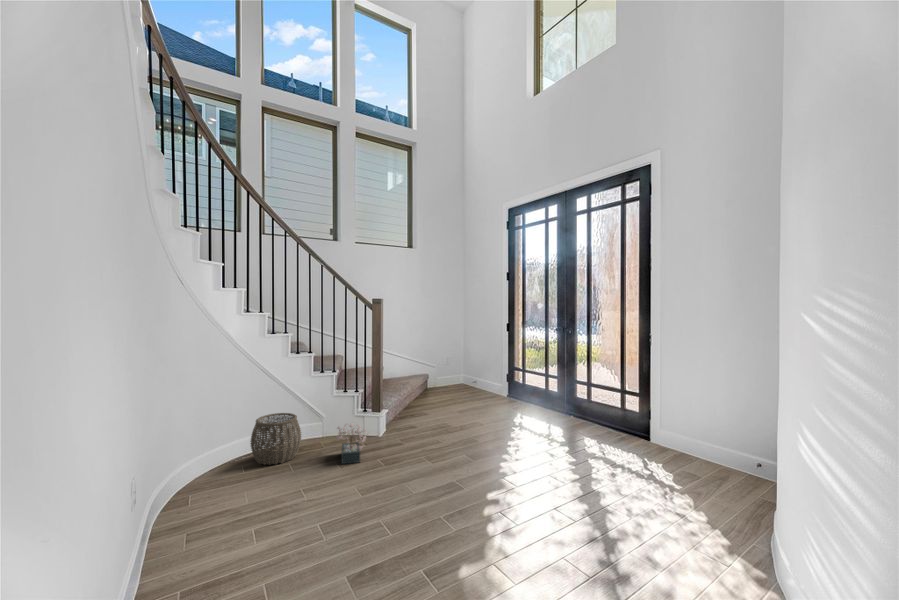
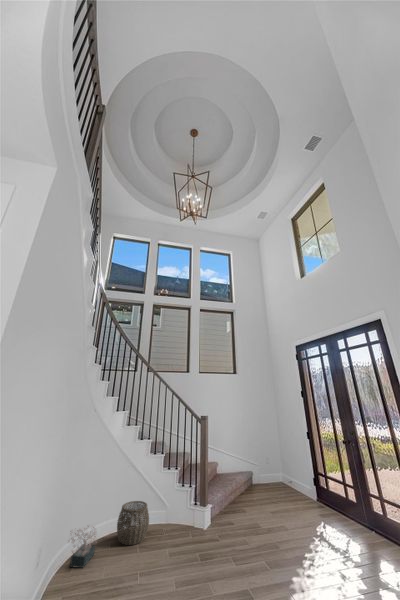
decorative plant: present [336,424,366,464] -> present [70,527,96,568]

